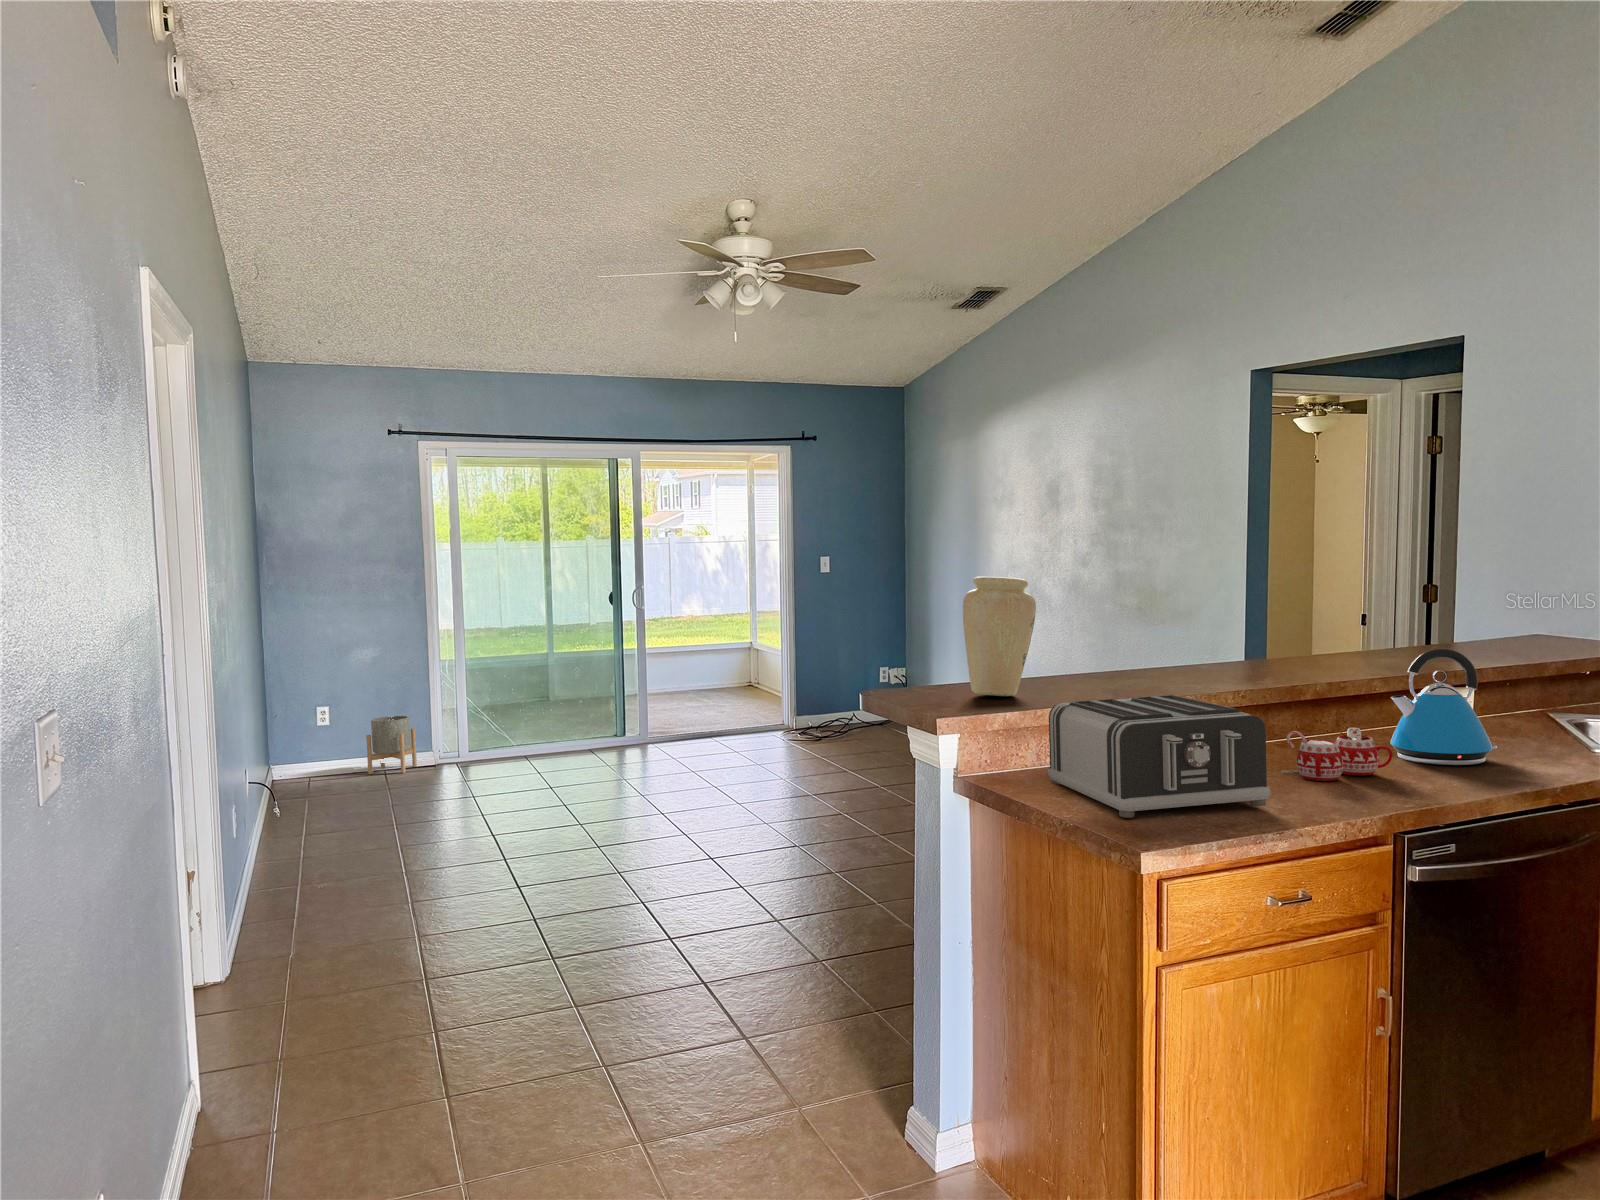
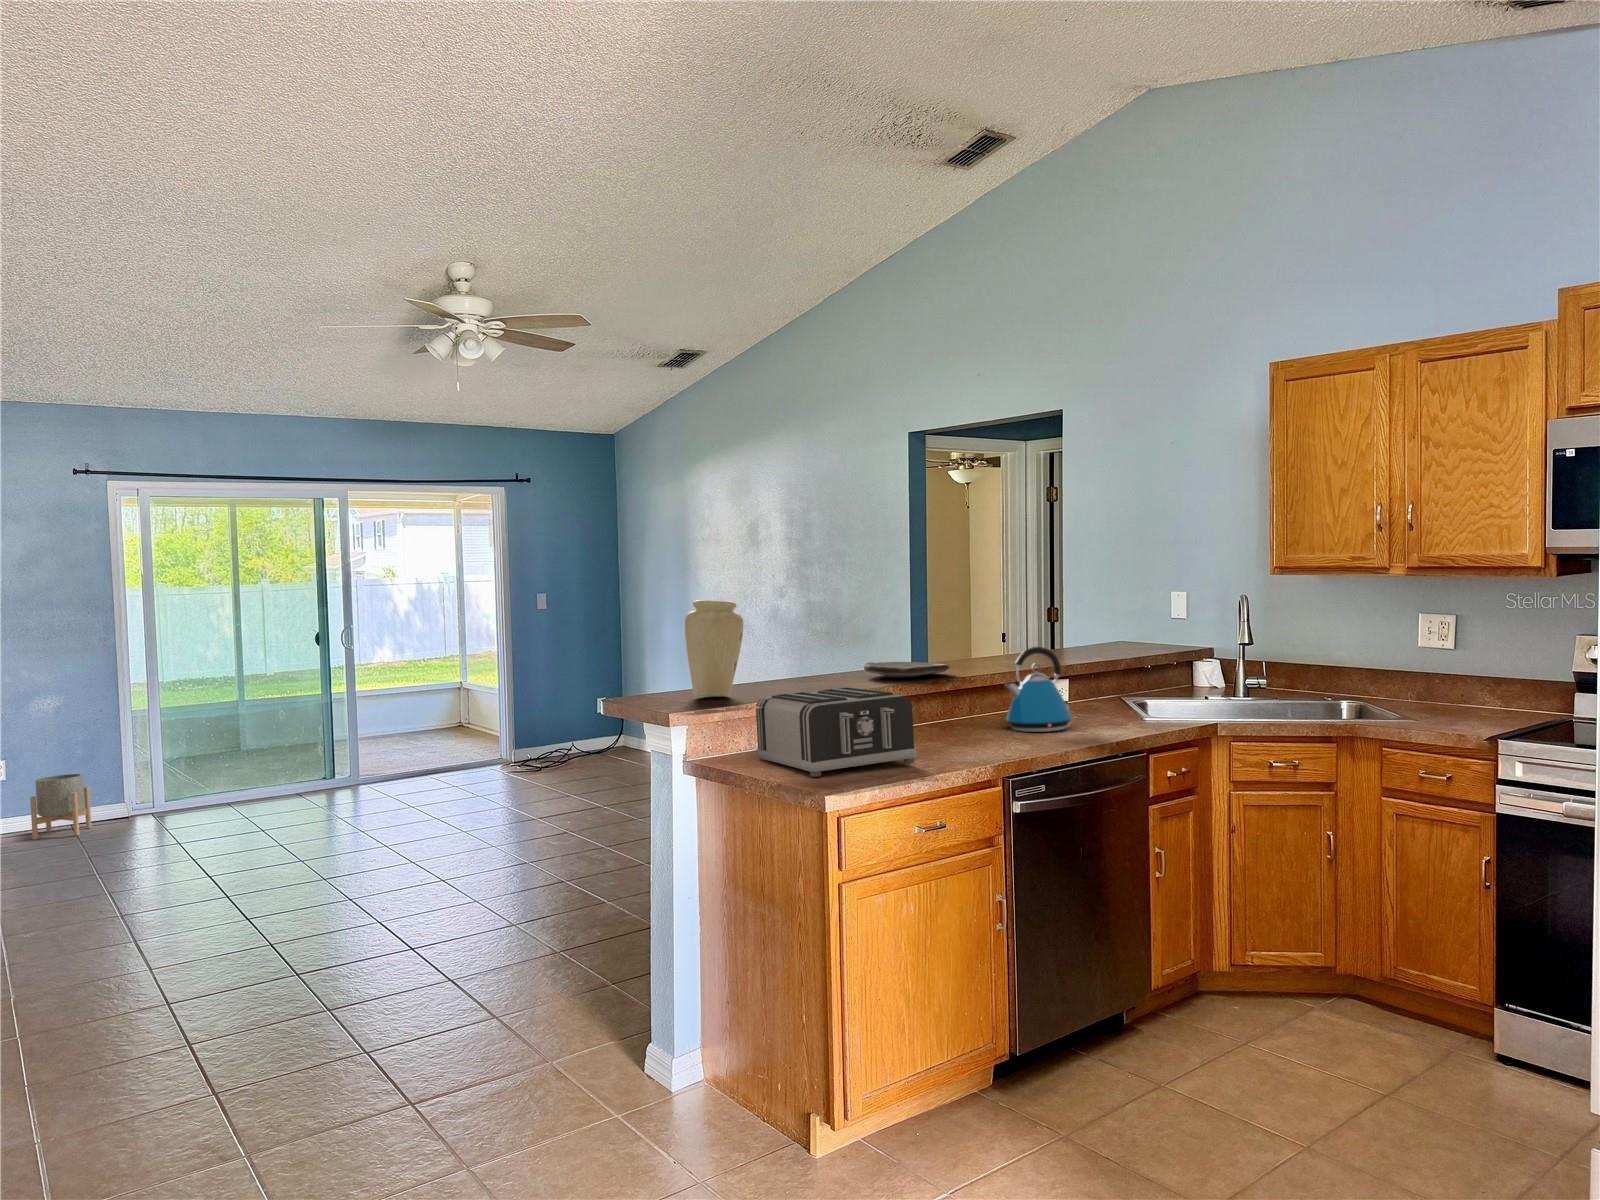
plate: none [1190,656,1308,679] -> present [864,662,949,678]
mug: present [1281,728,1392,781] -> none [929,707,1004,747]

